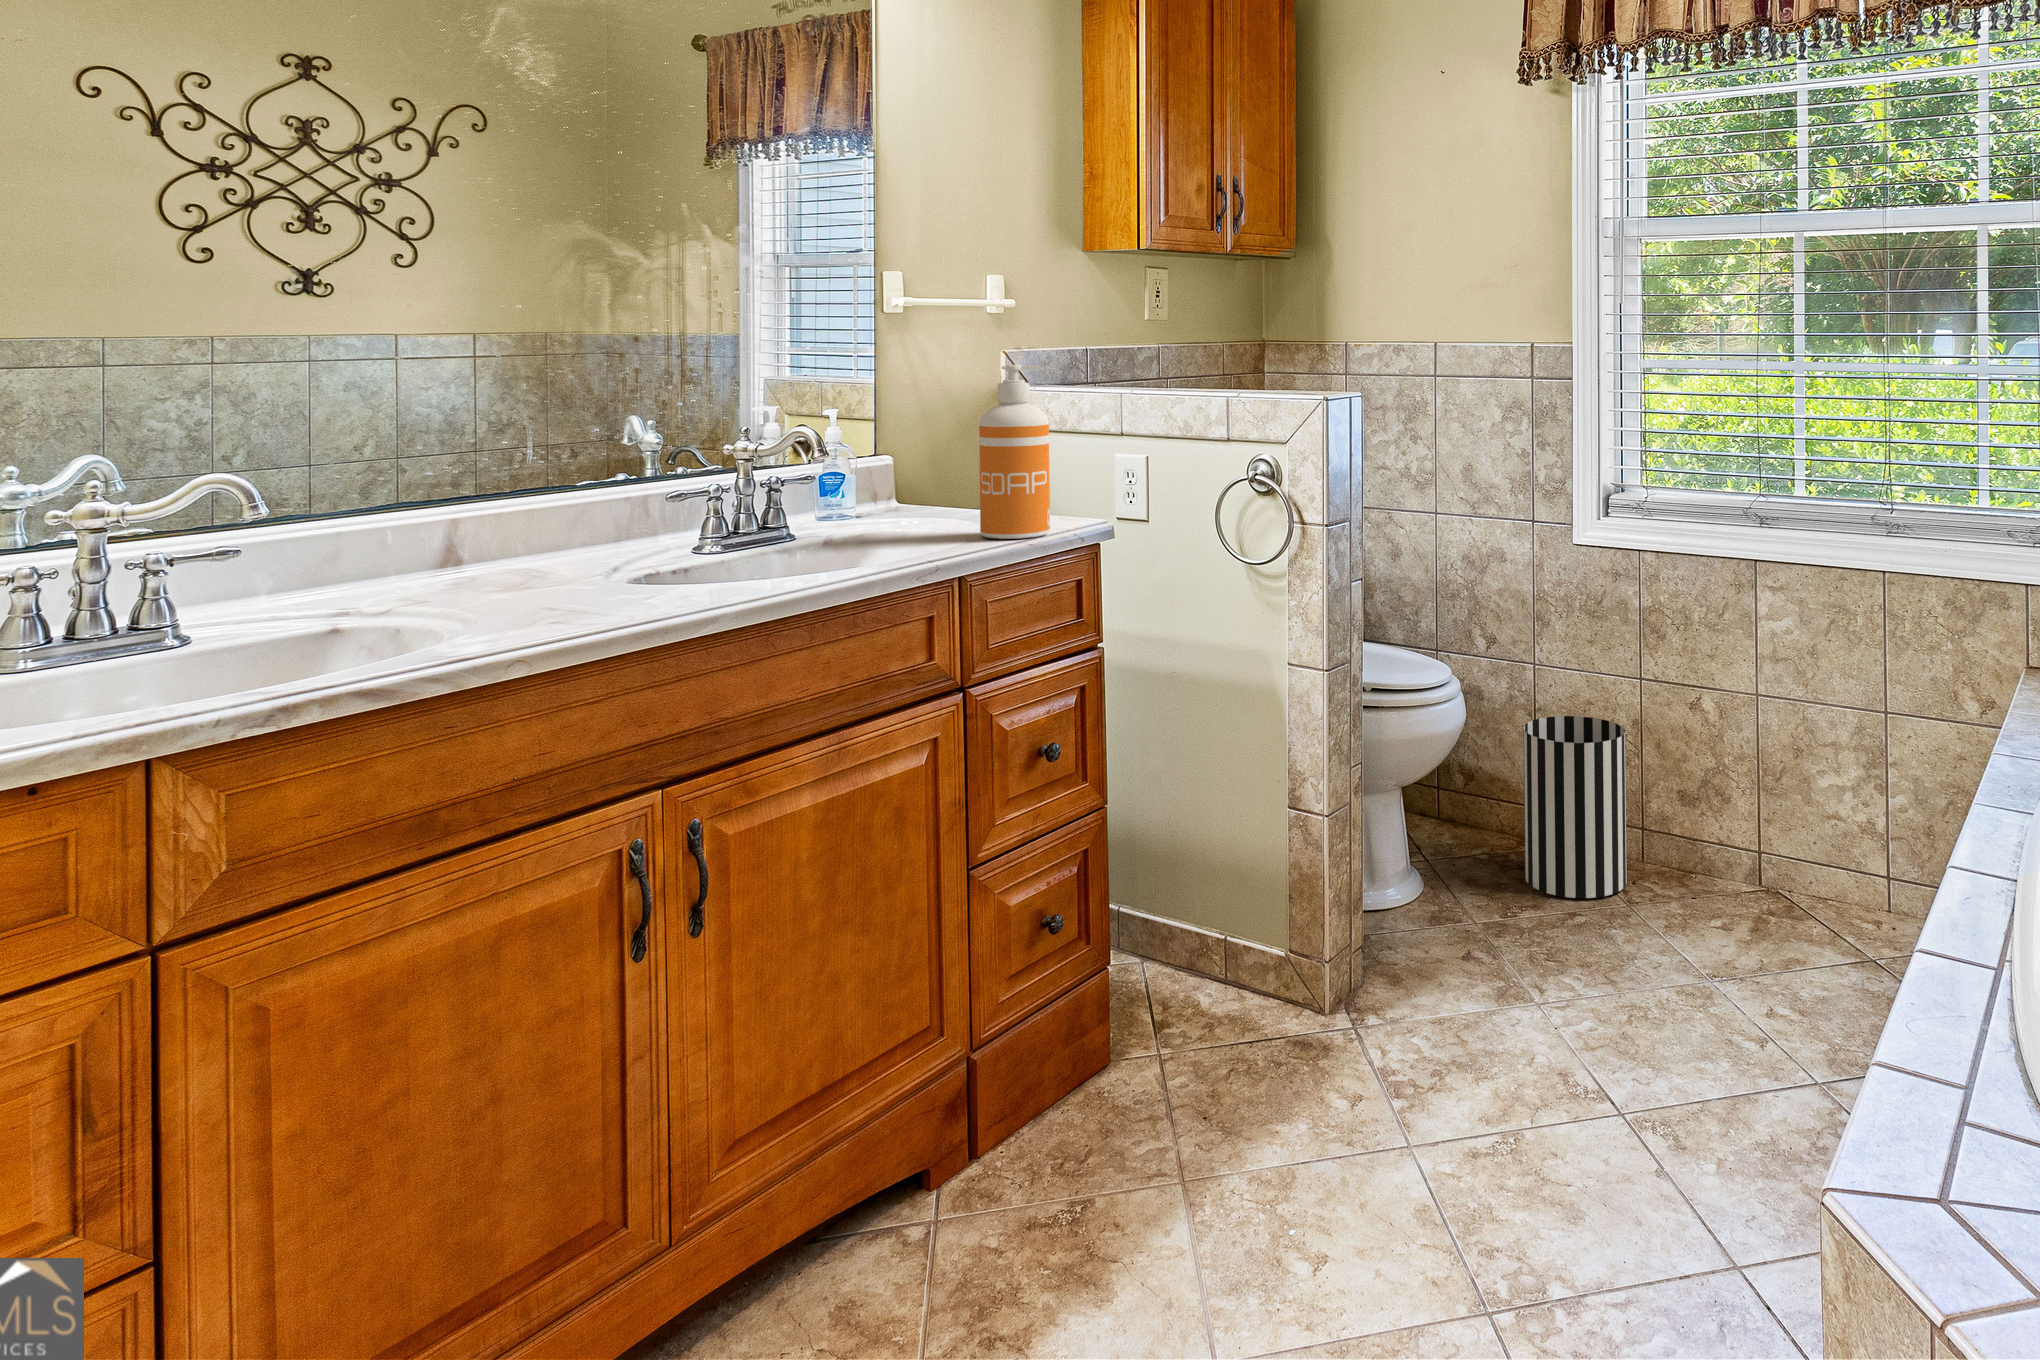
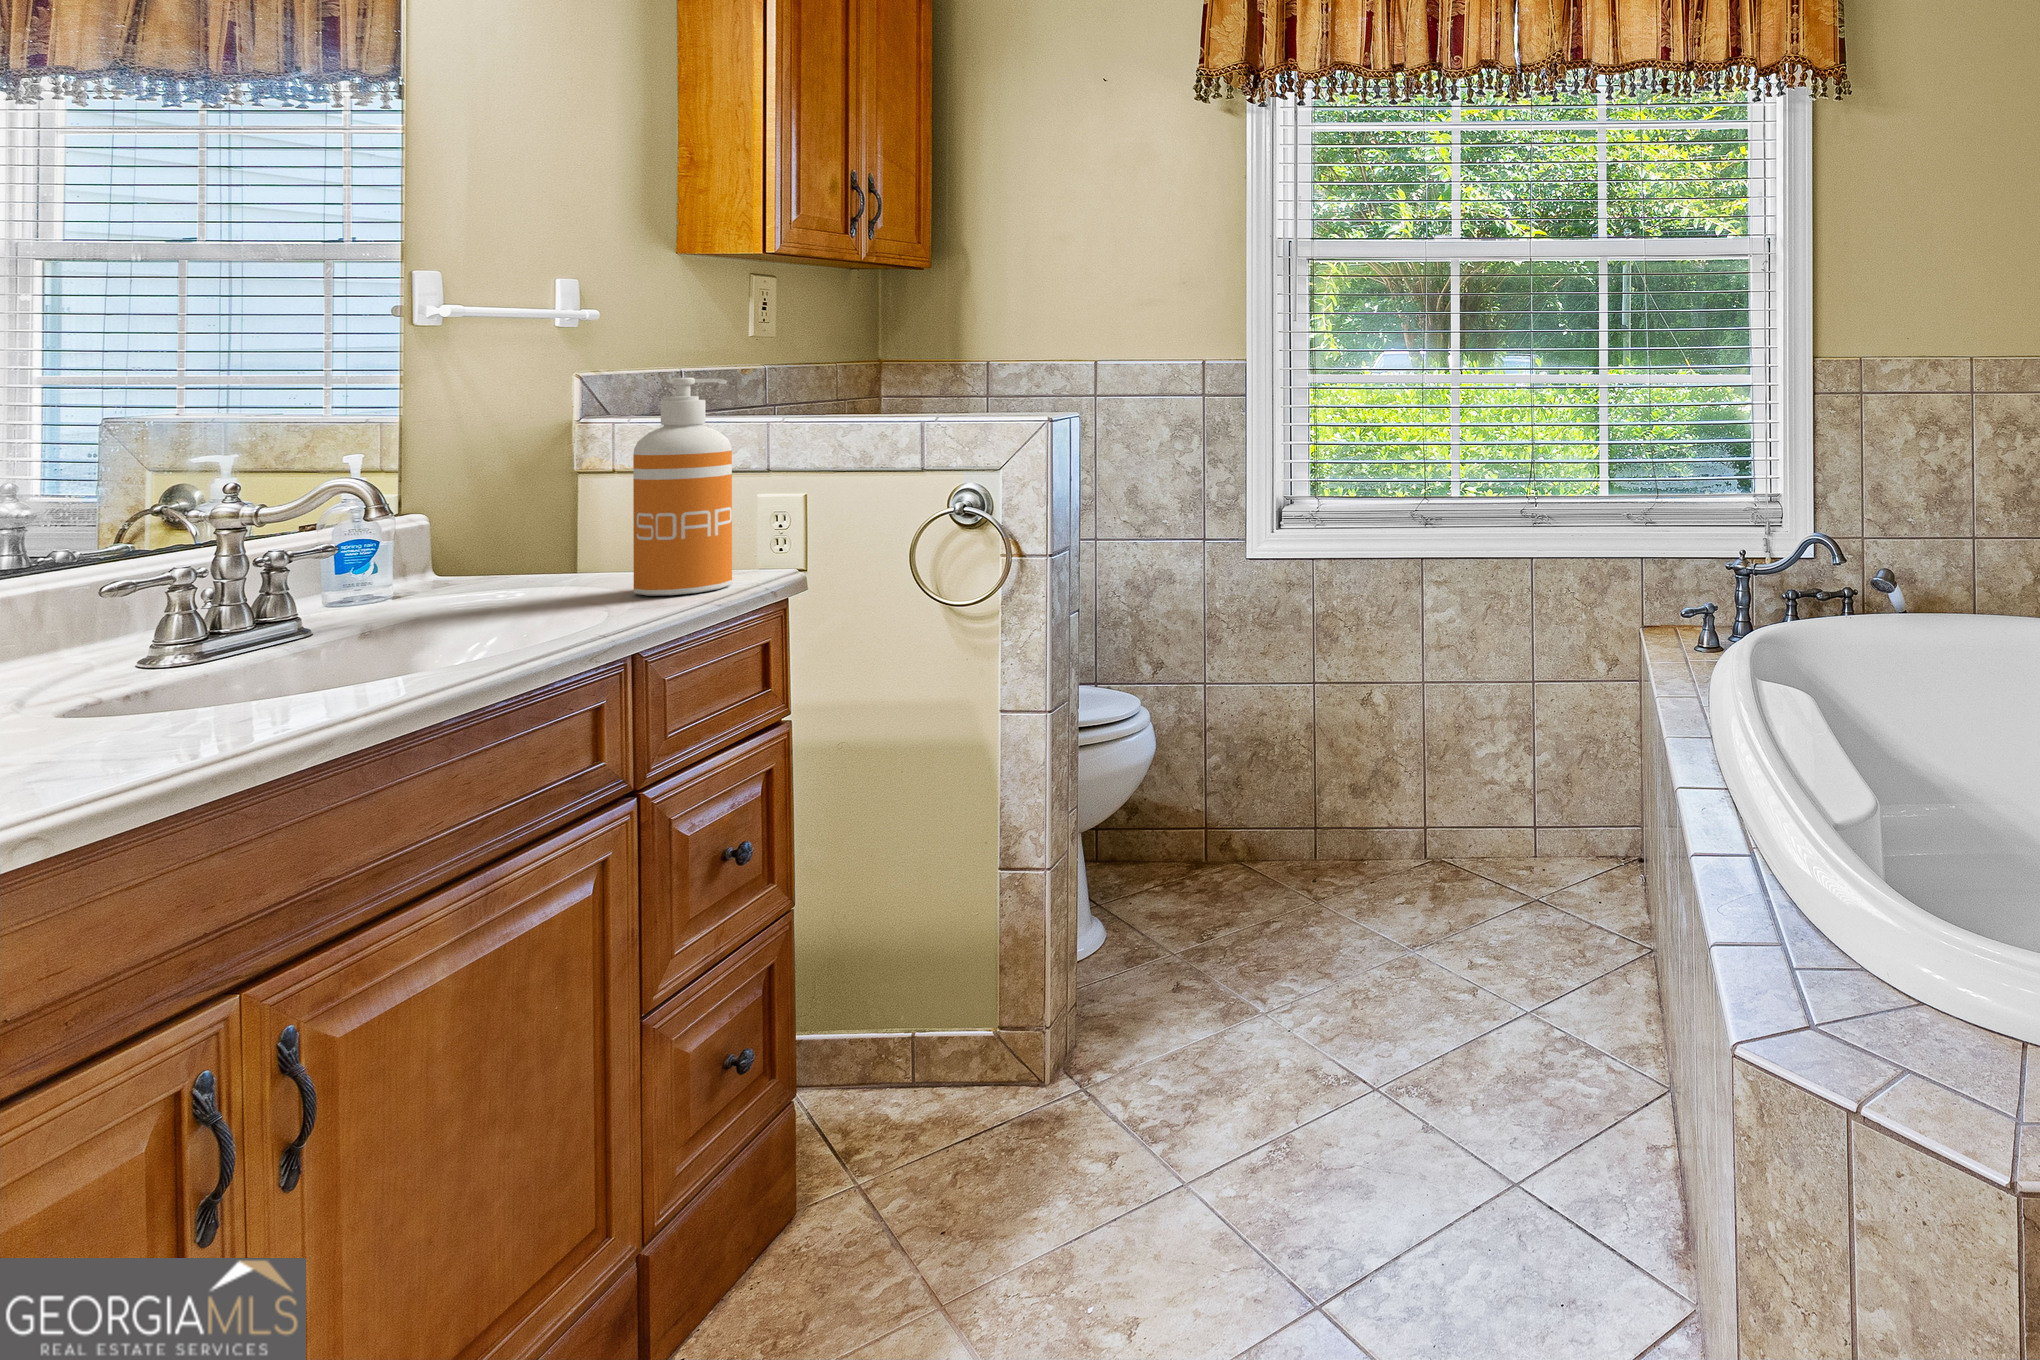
wastebasket: present [1523,716,1627,898] -> none [1201,721,1302,902]

